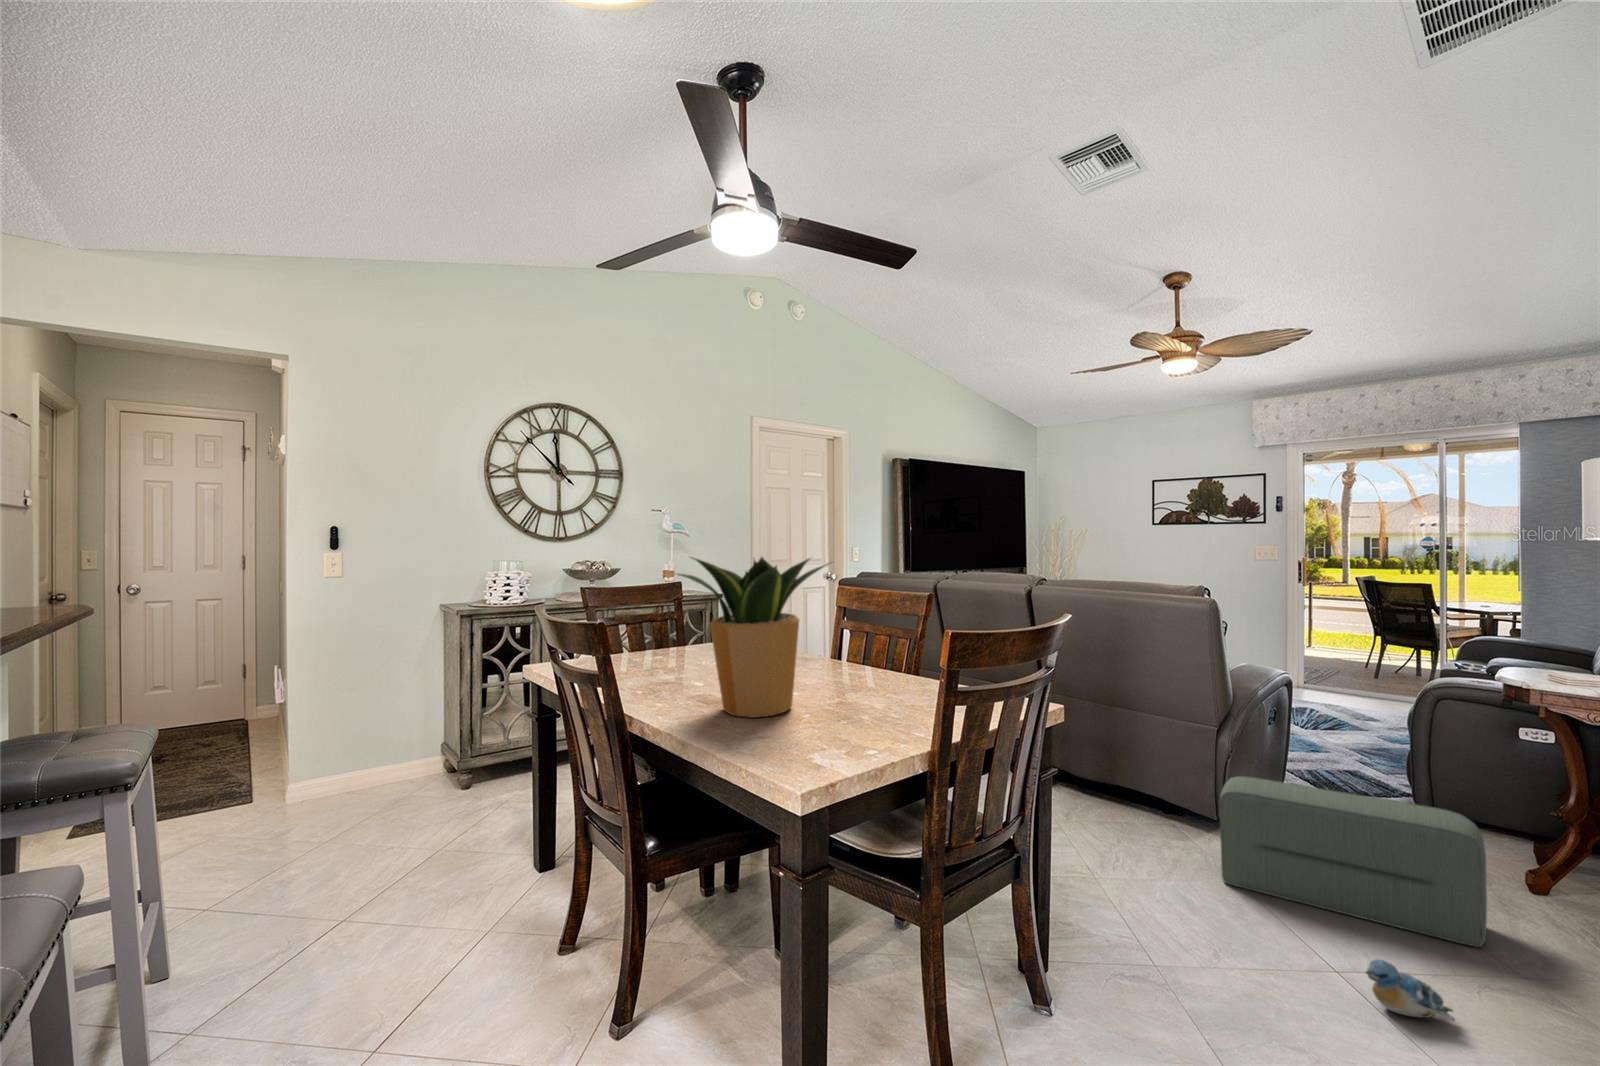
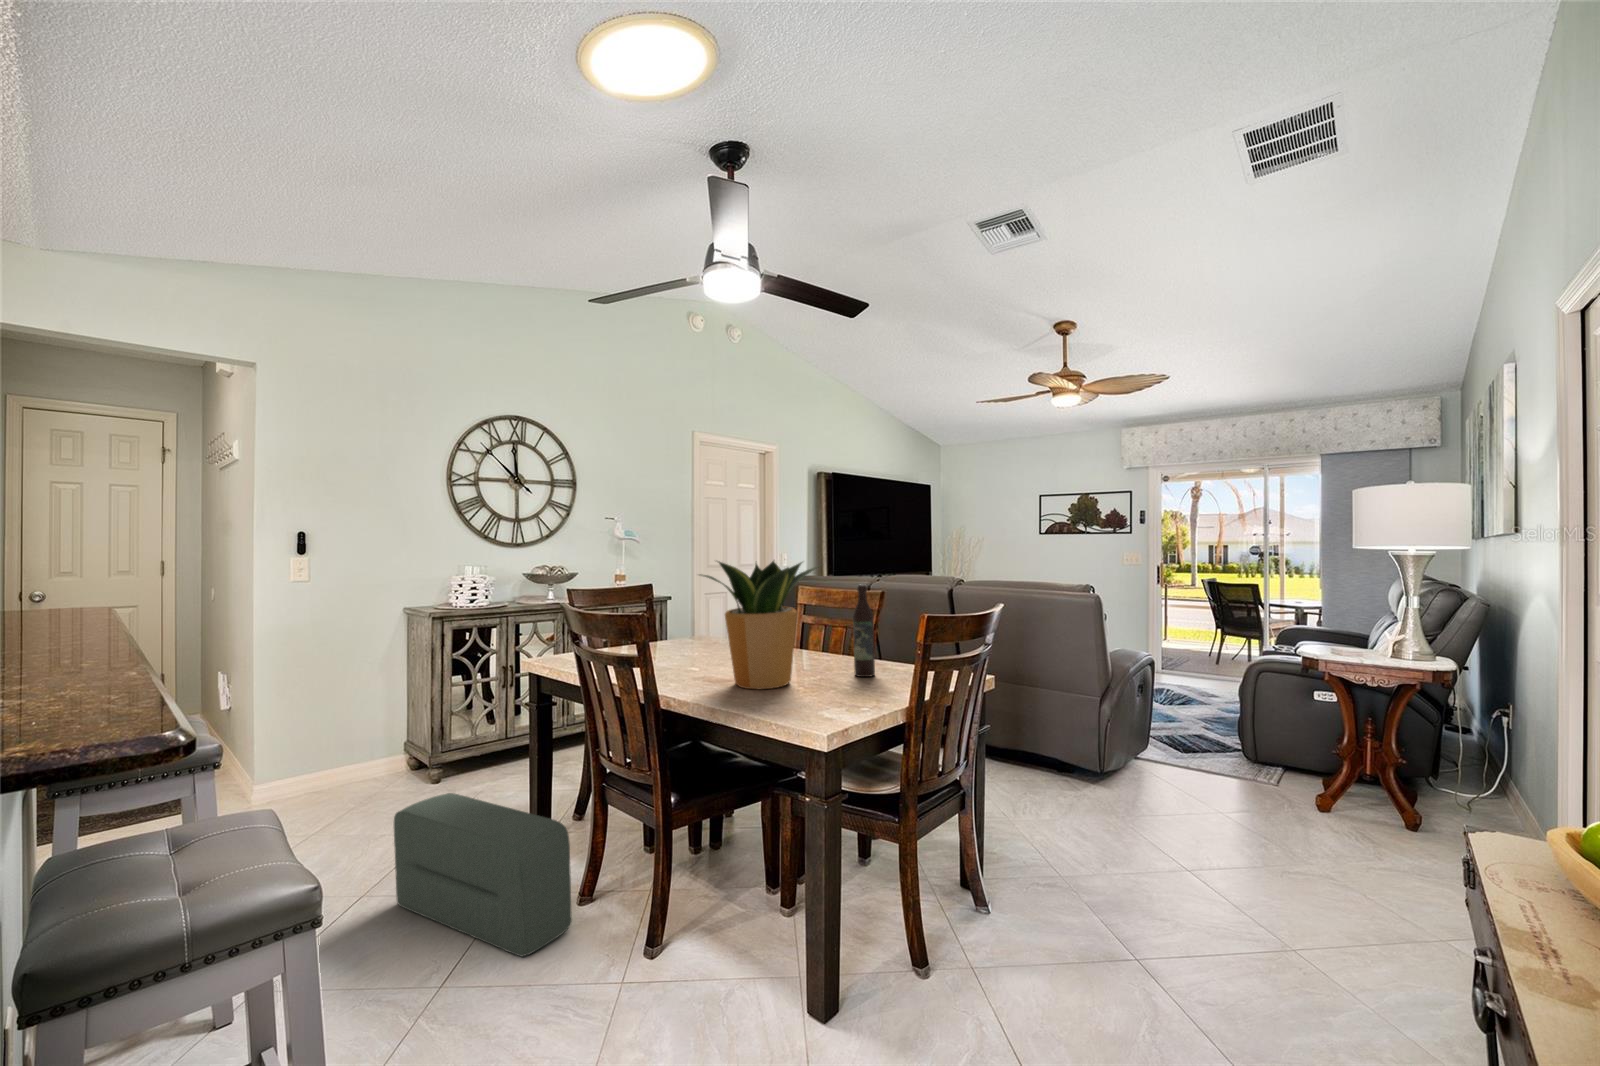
wine bottle: none [875,587,903,703] -> present [853,584,875,677]
pouf: present [1219,776,1487,947] -> present [394,793,572,956]
plush toy: present [1366,959,1454,1020] -> none [1205,853,1262,891]

